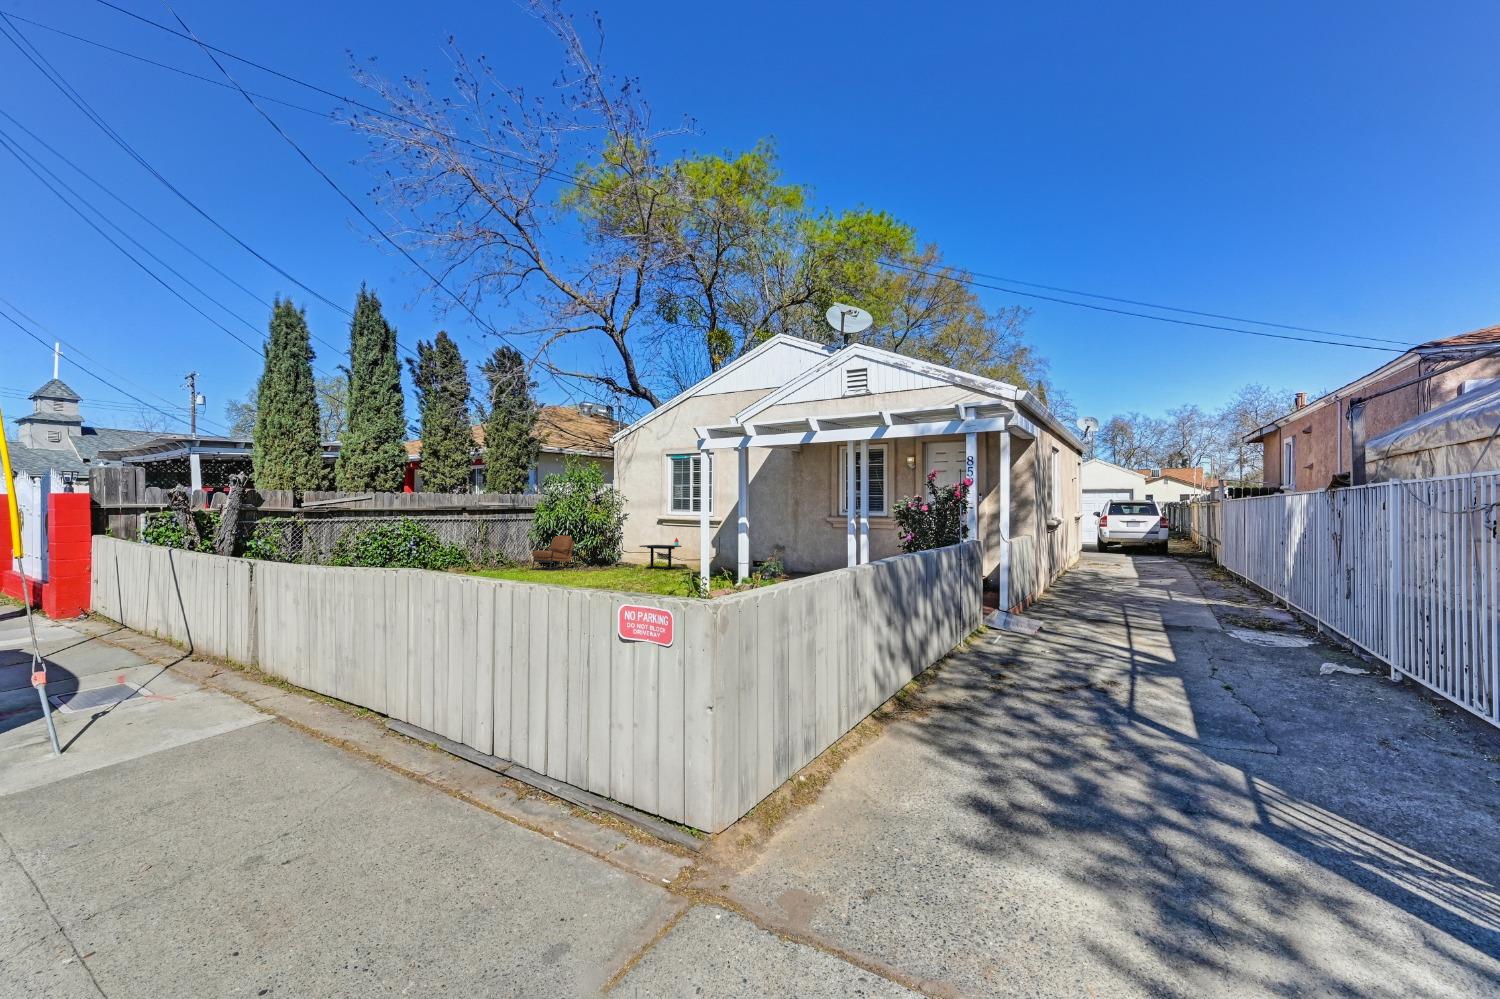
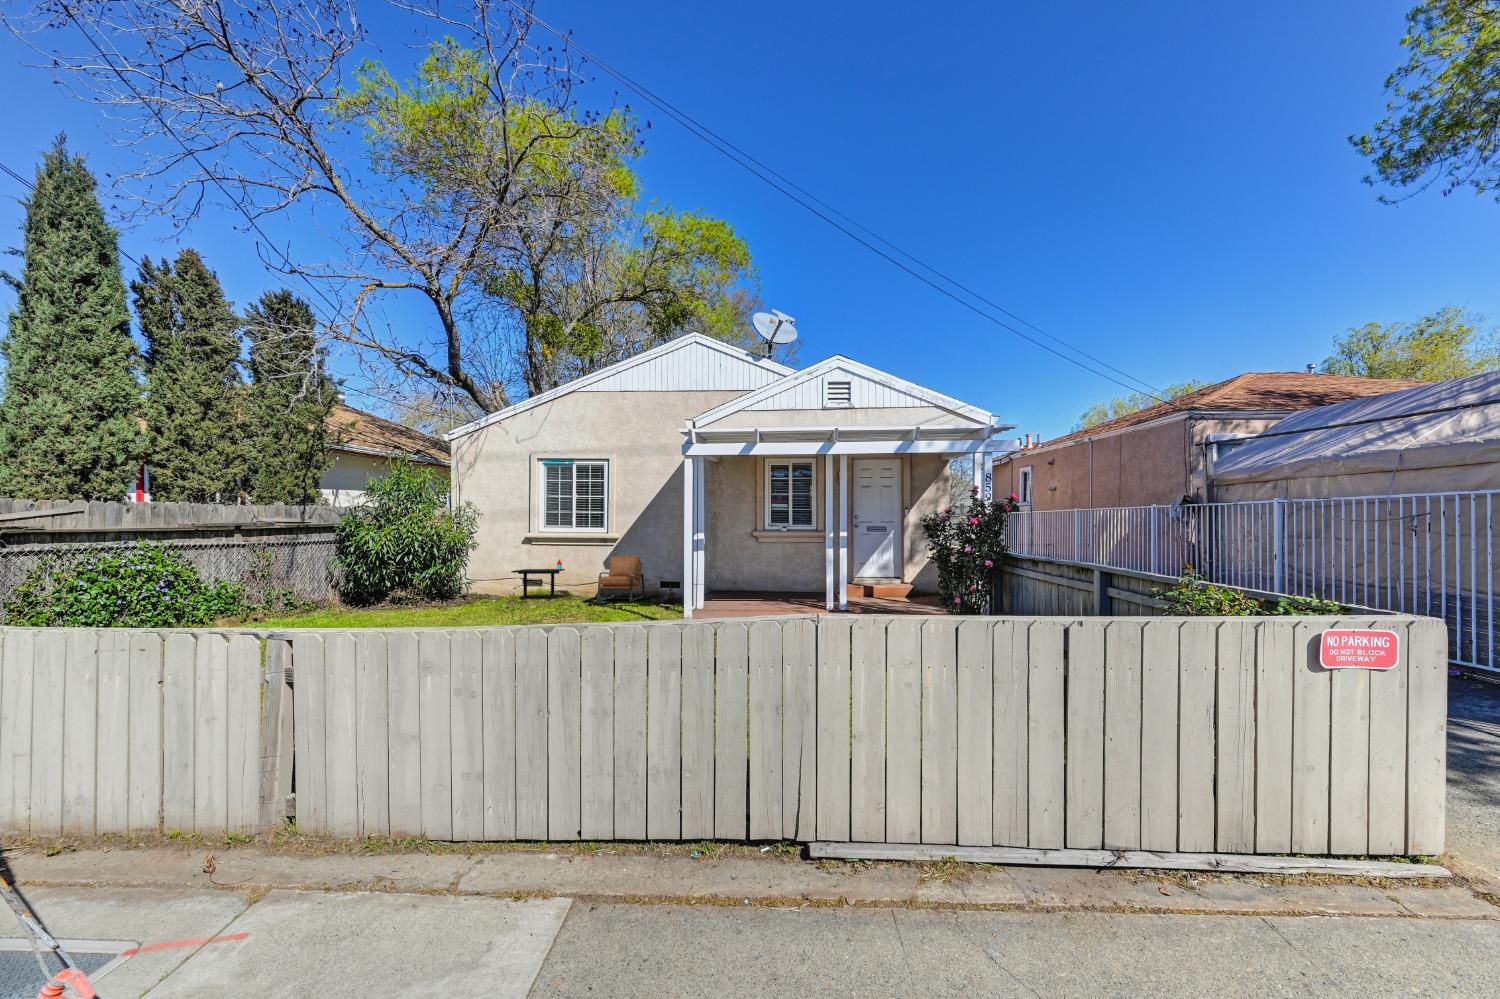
chair: present [532,535,576,570] -> present [597,556,645,601]

